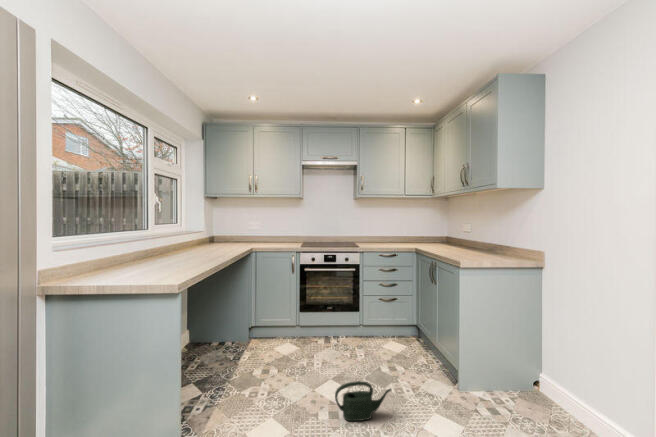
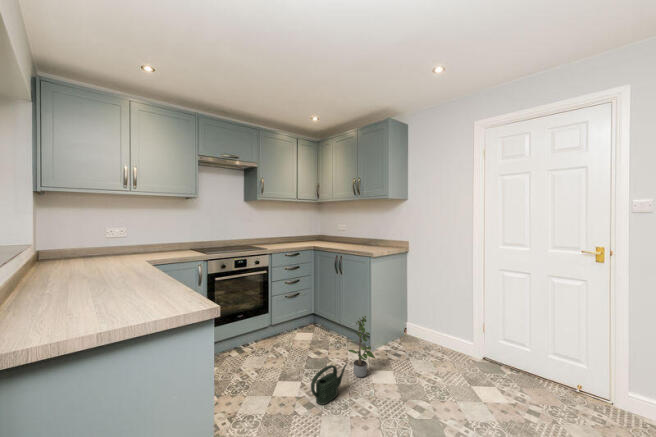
potted plant: none [400,337,441,415] -> present [348,316,375,377]

